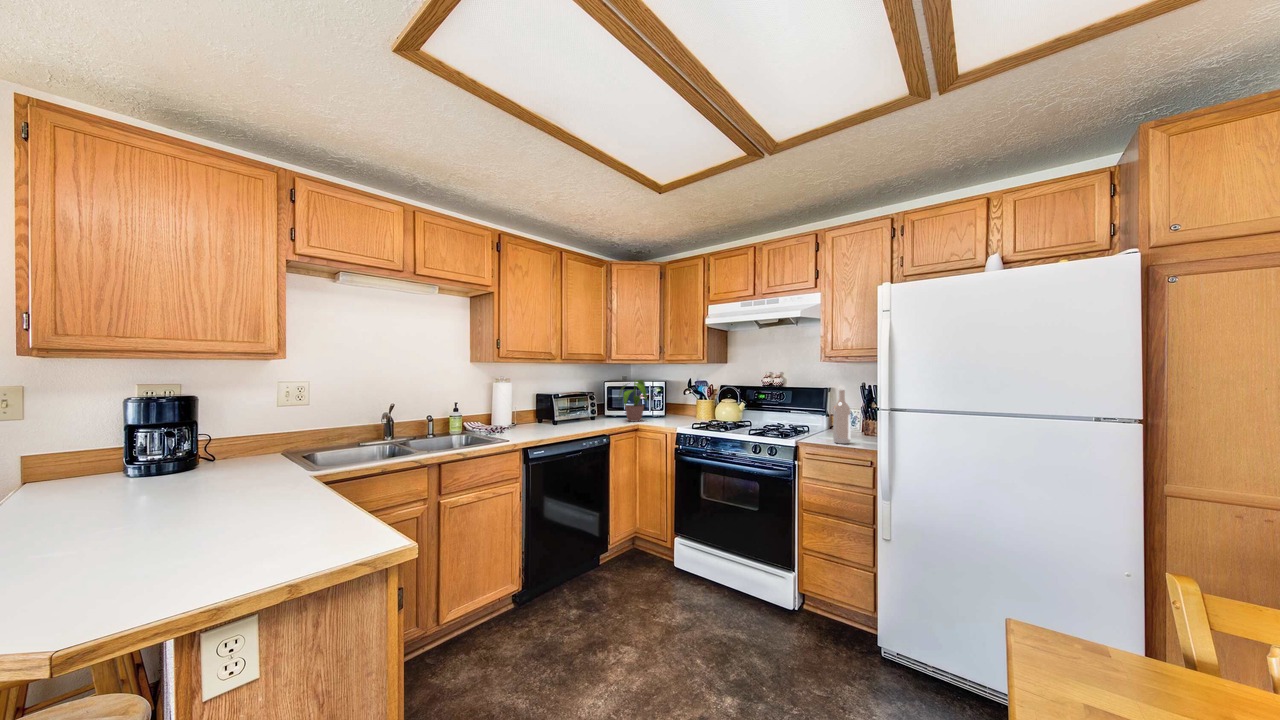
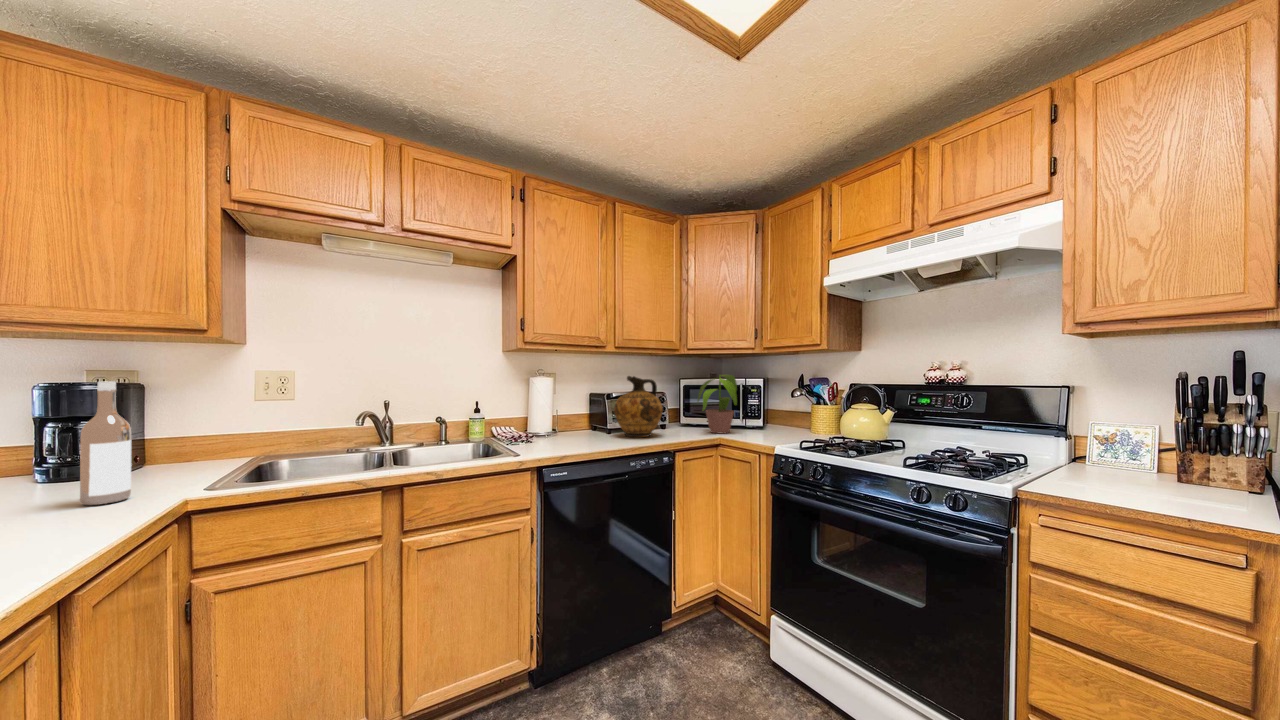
ceramic jug: none [561,382,597,426] -> present [614,376,663,437]
wine bottle: present [833,386,850,444] -> present [80,381,131,505]

